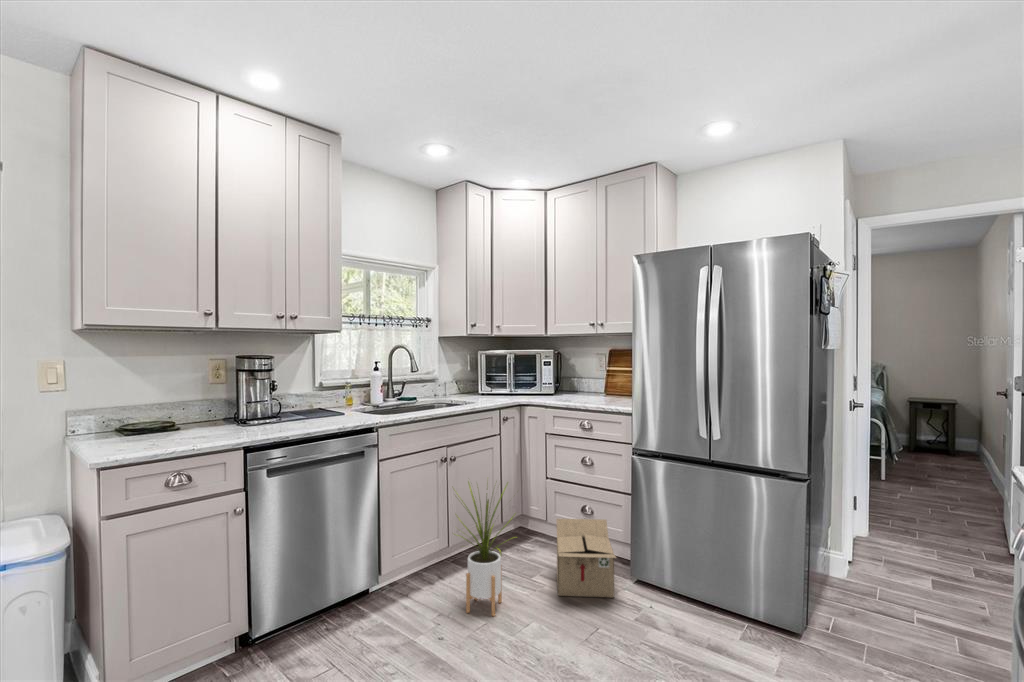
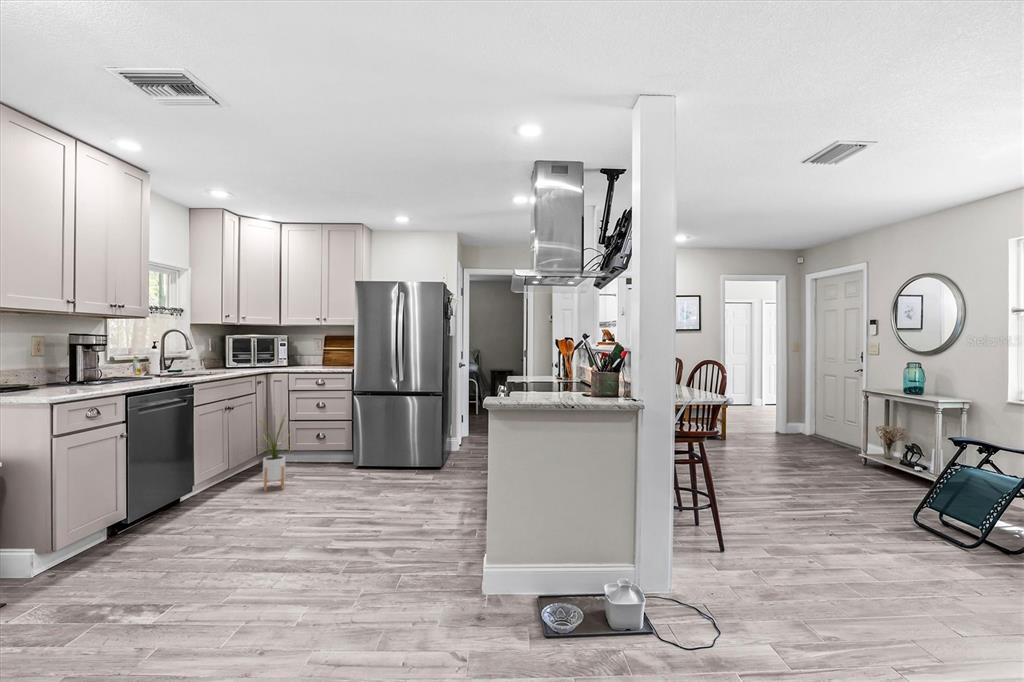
cardboard box: present [557,519,616,598] -> none [308,435,352,477]

